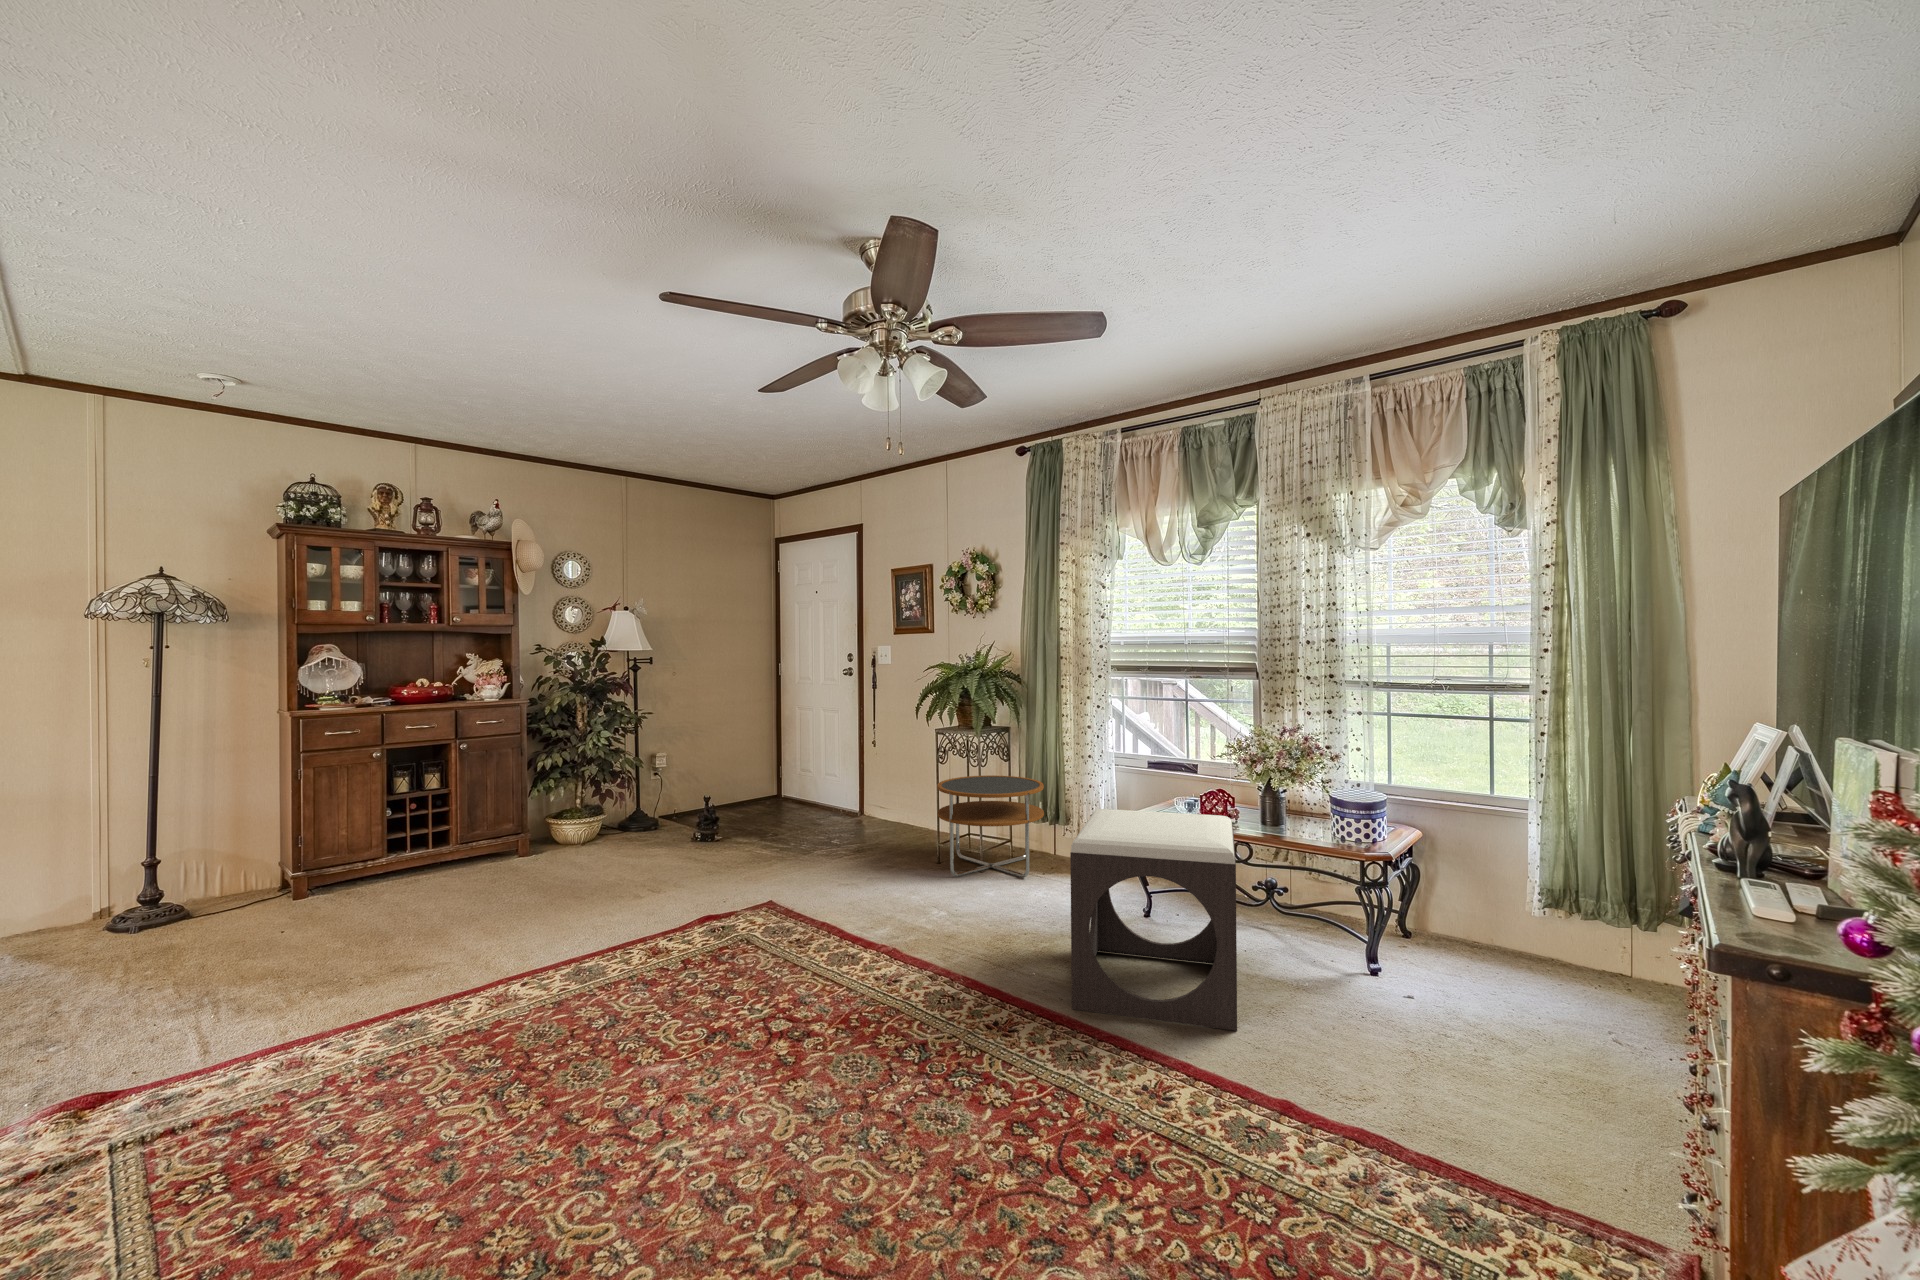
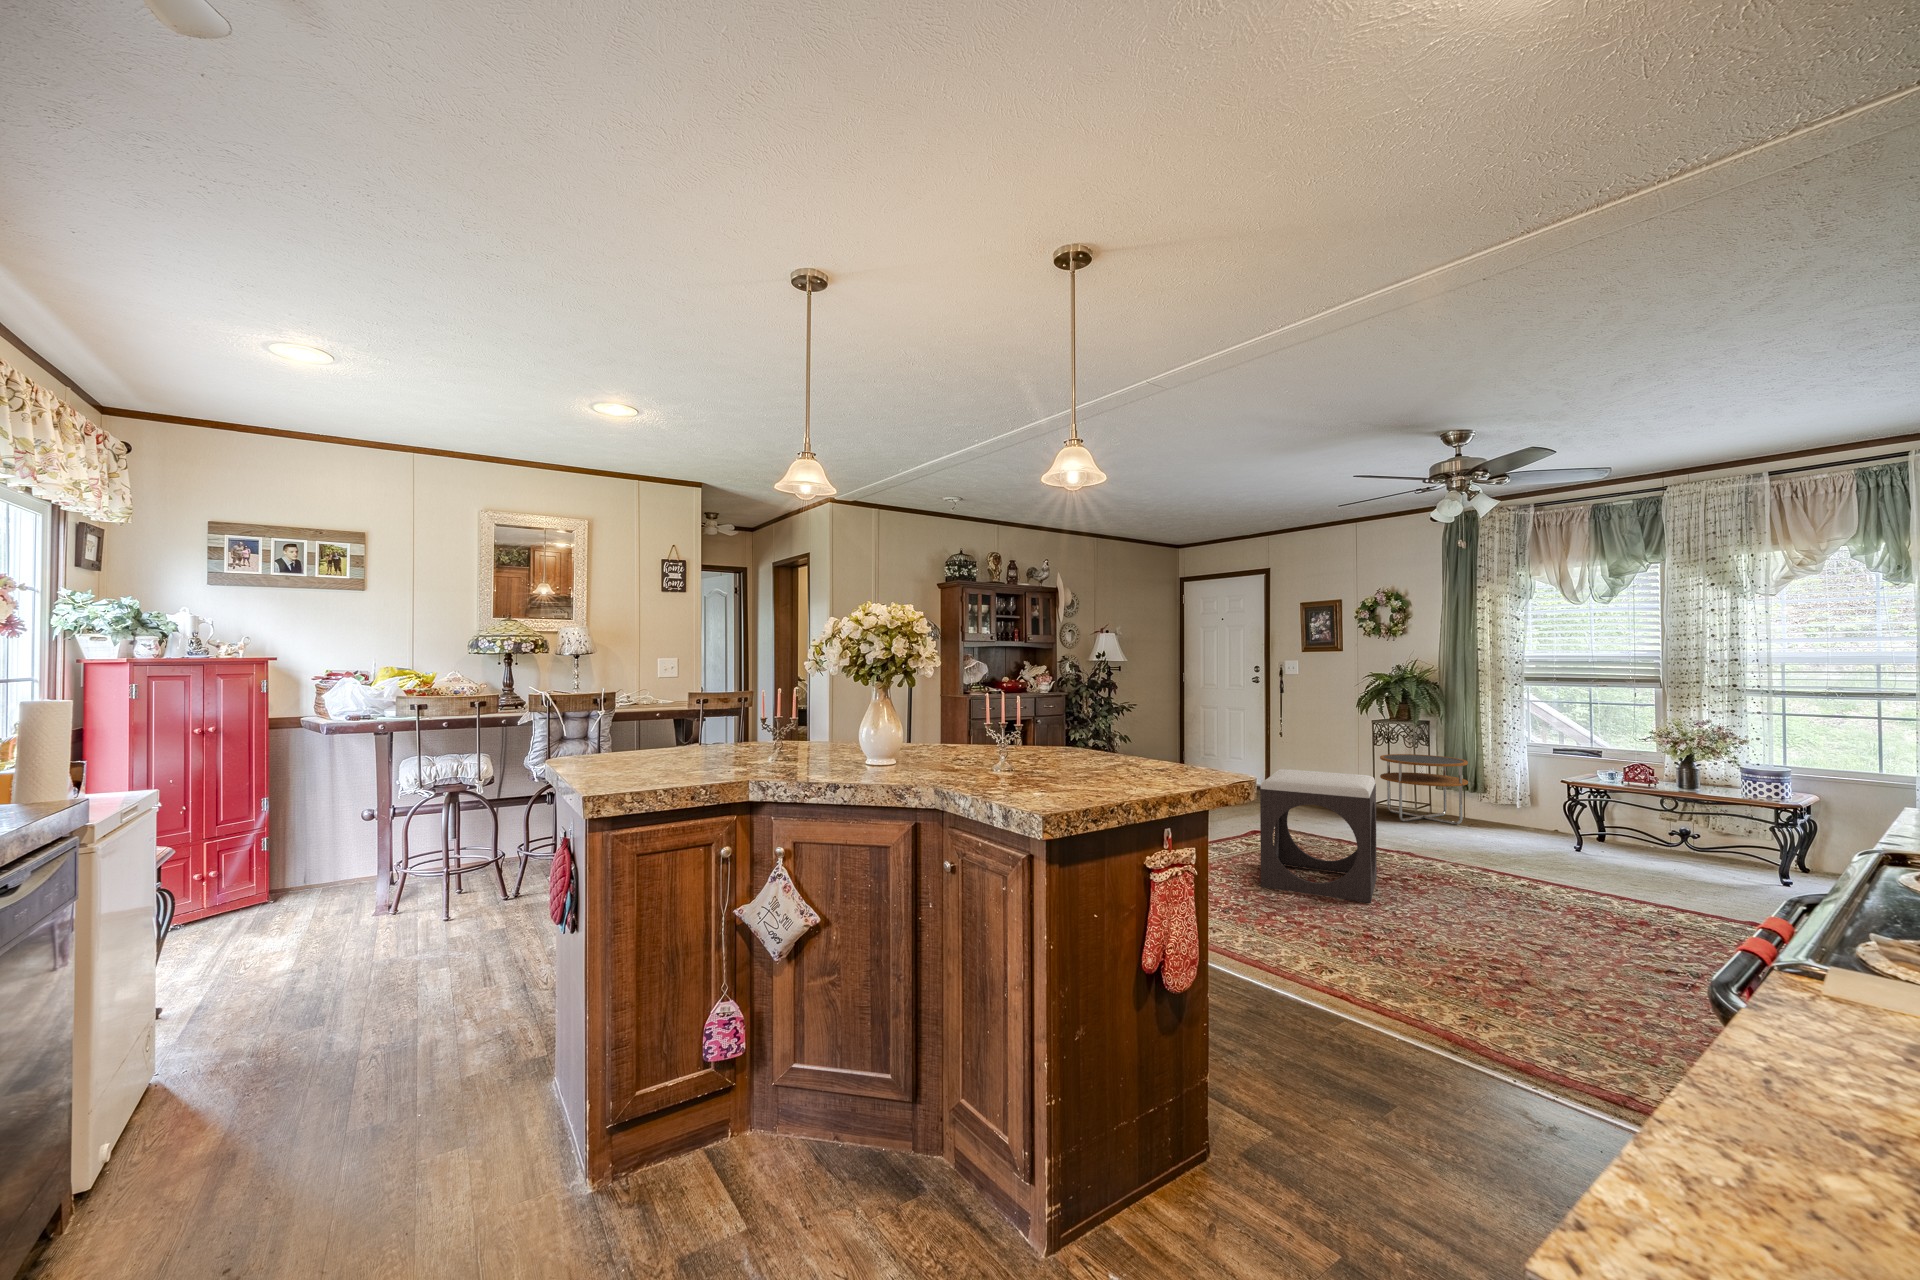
footstool: present [1070,809,1237,1031] -> present [1260,769,1377,903]

